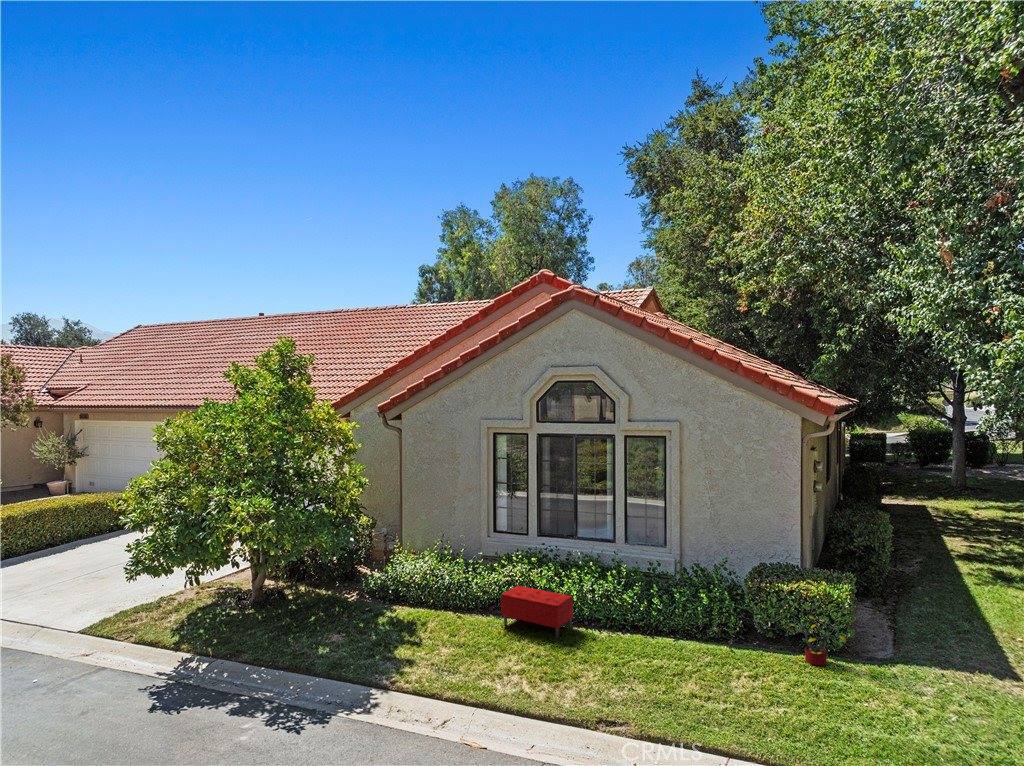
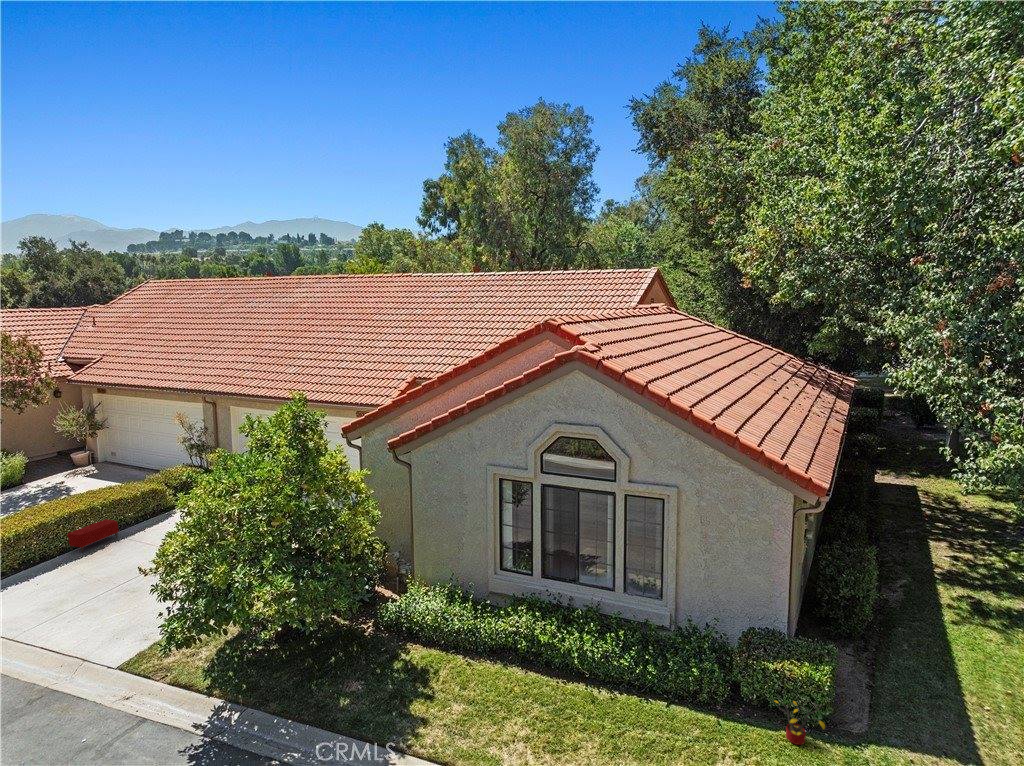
bench: present [501,586,573,638] -> present [67,519,119,552]

